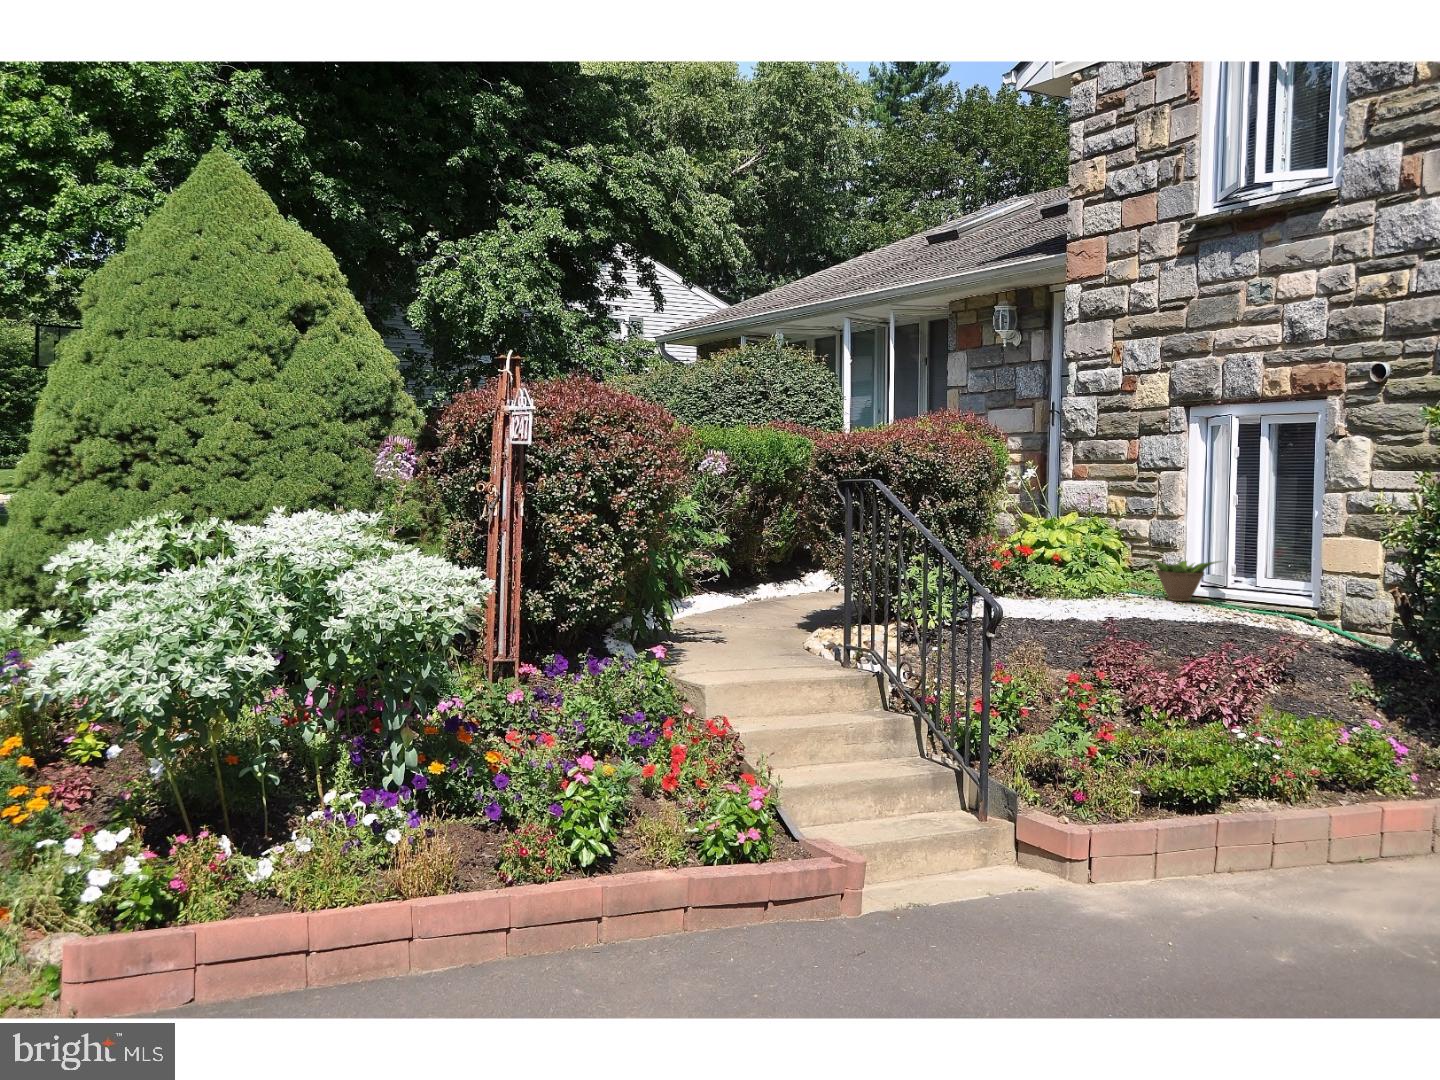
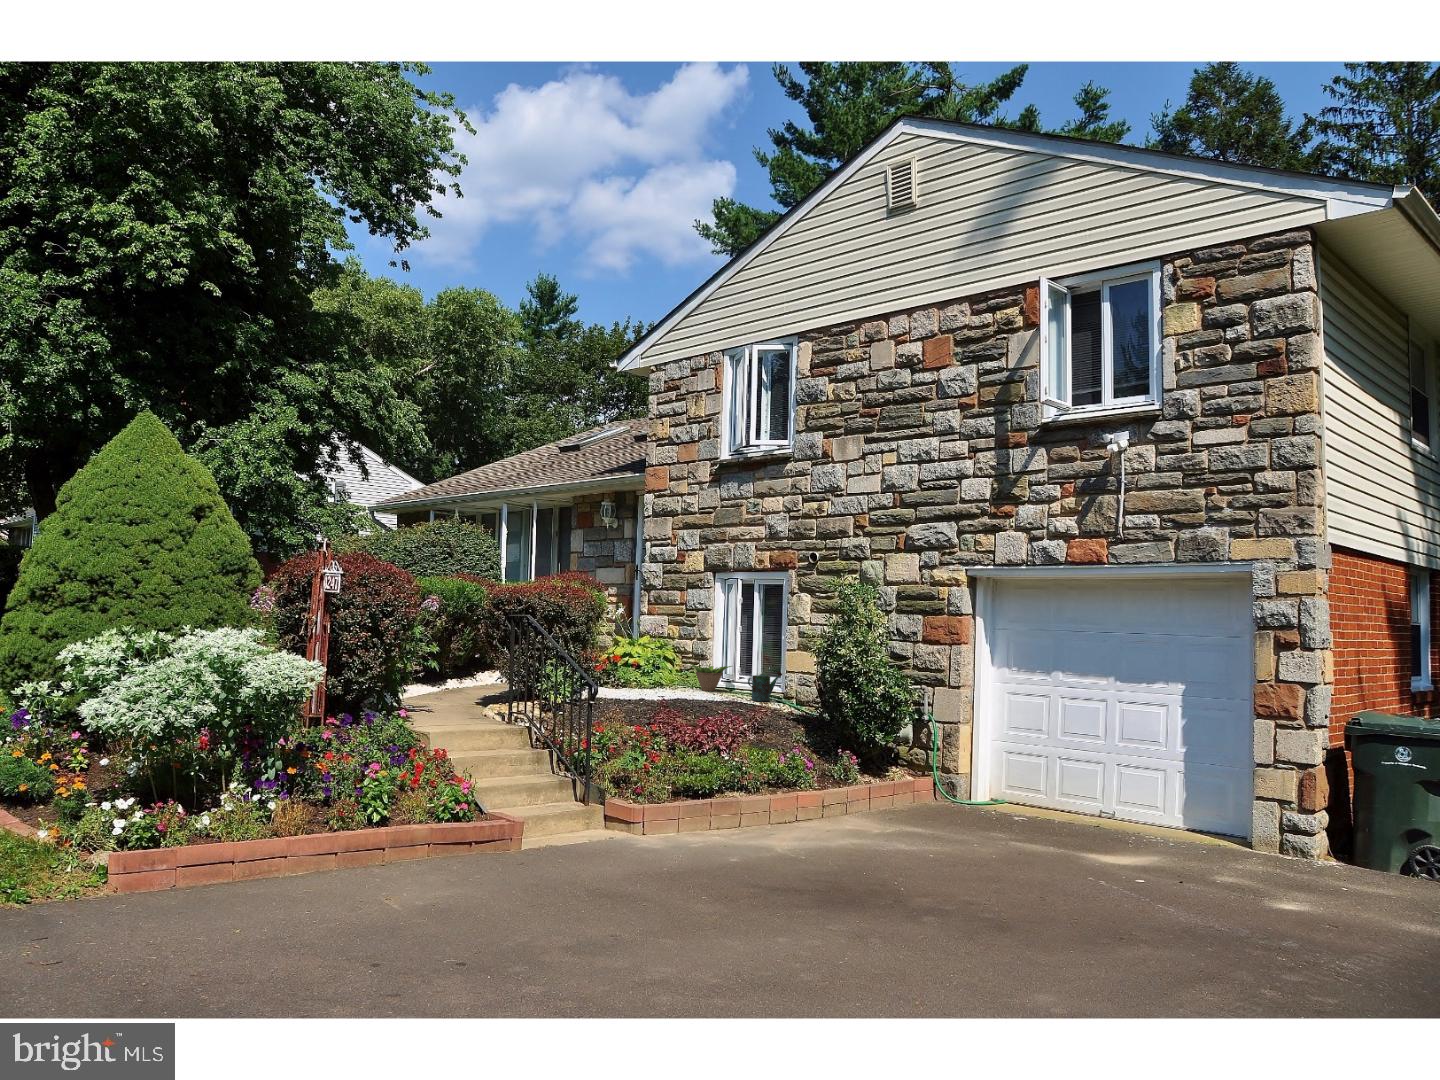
watering can: none [1254,572,1318,623] -> present [748,671,782,701]

